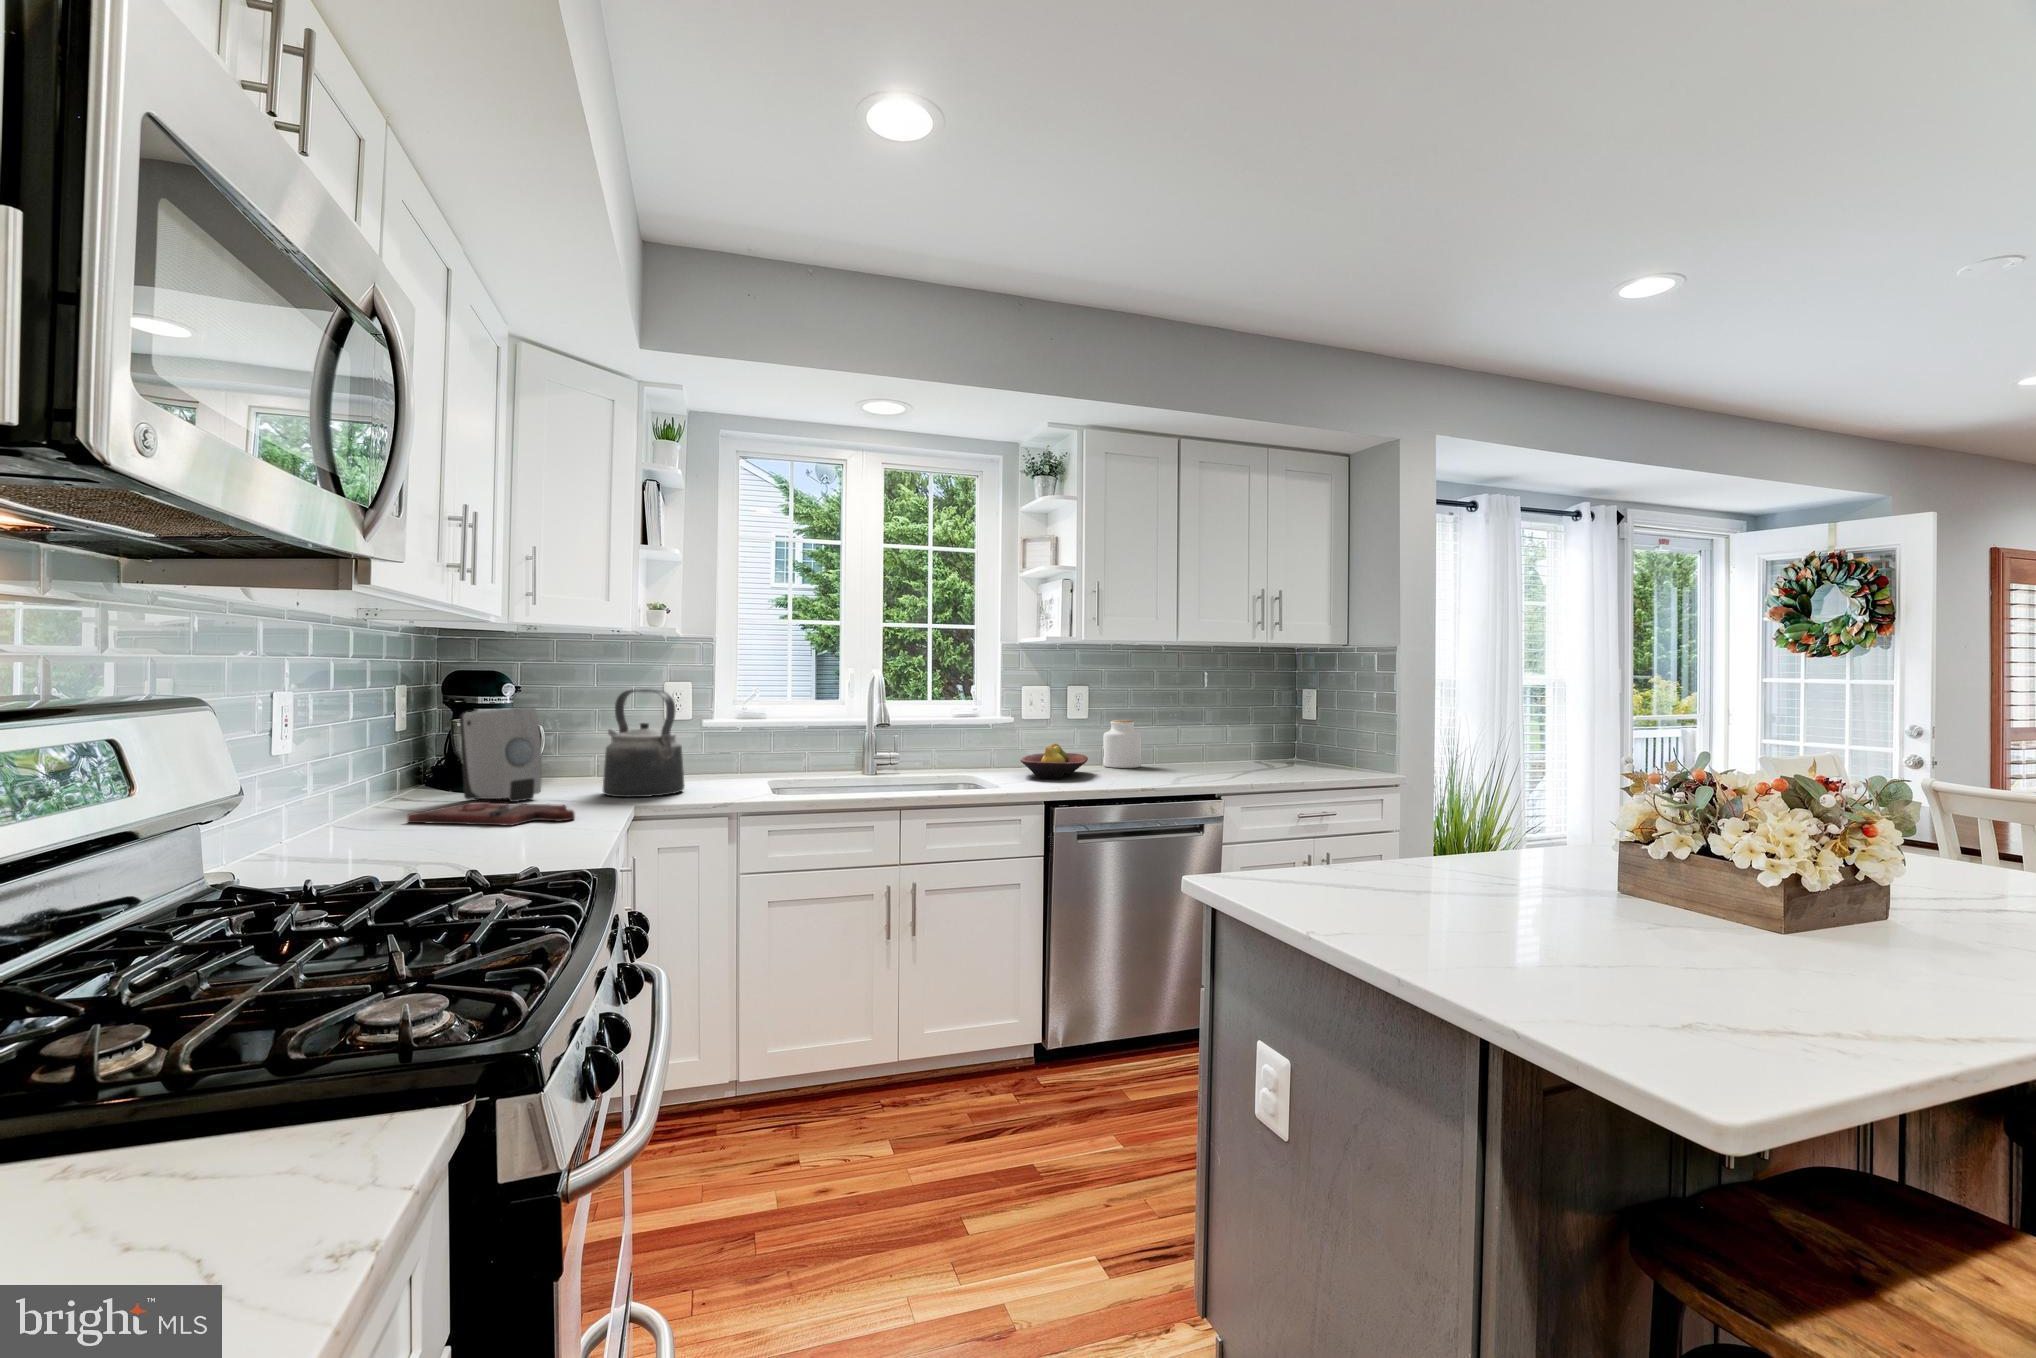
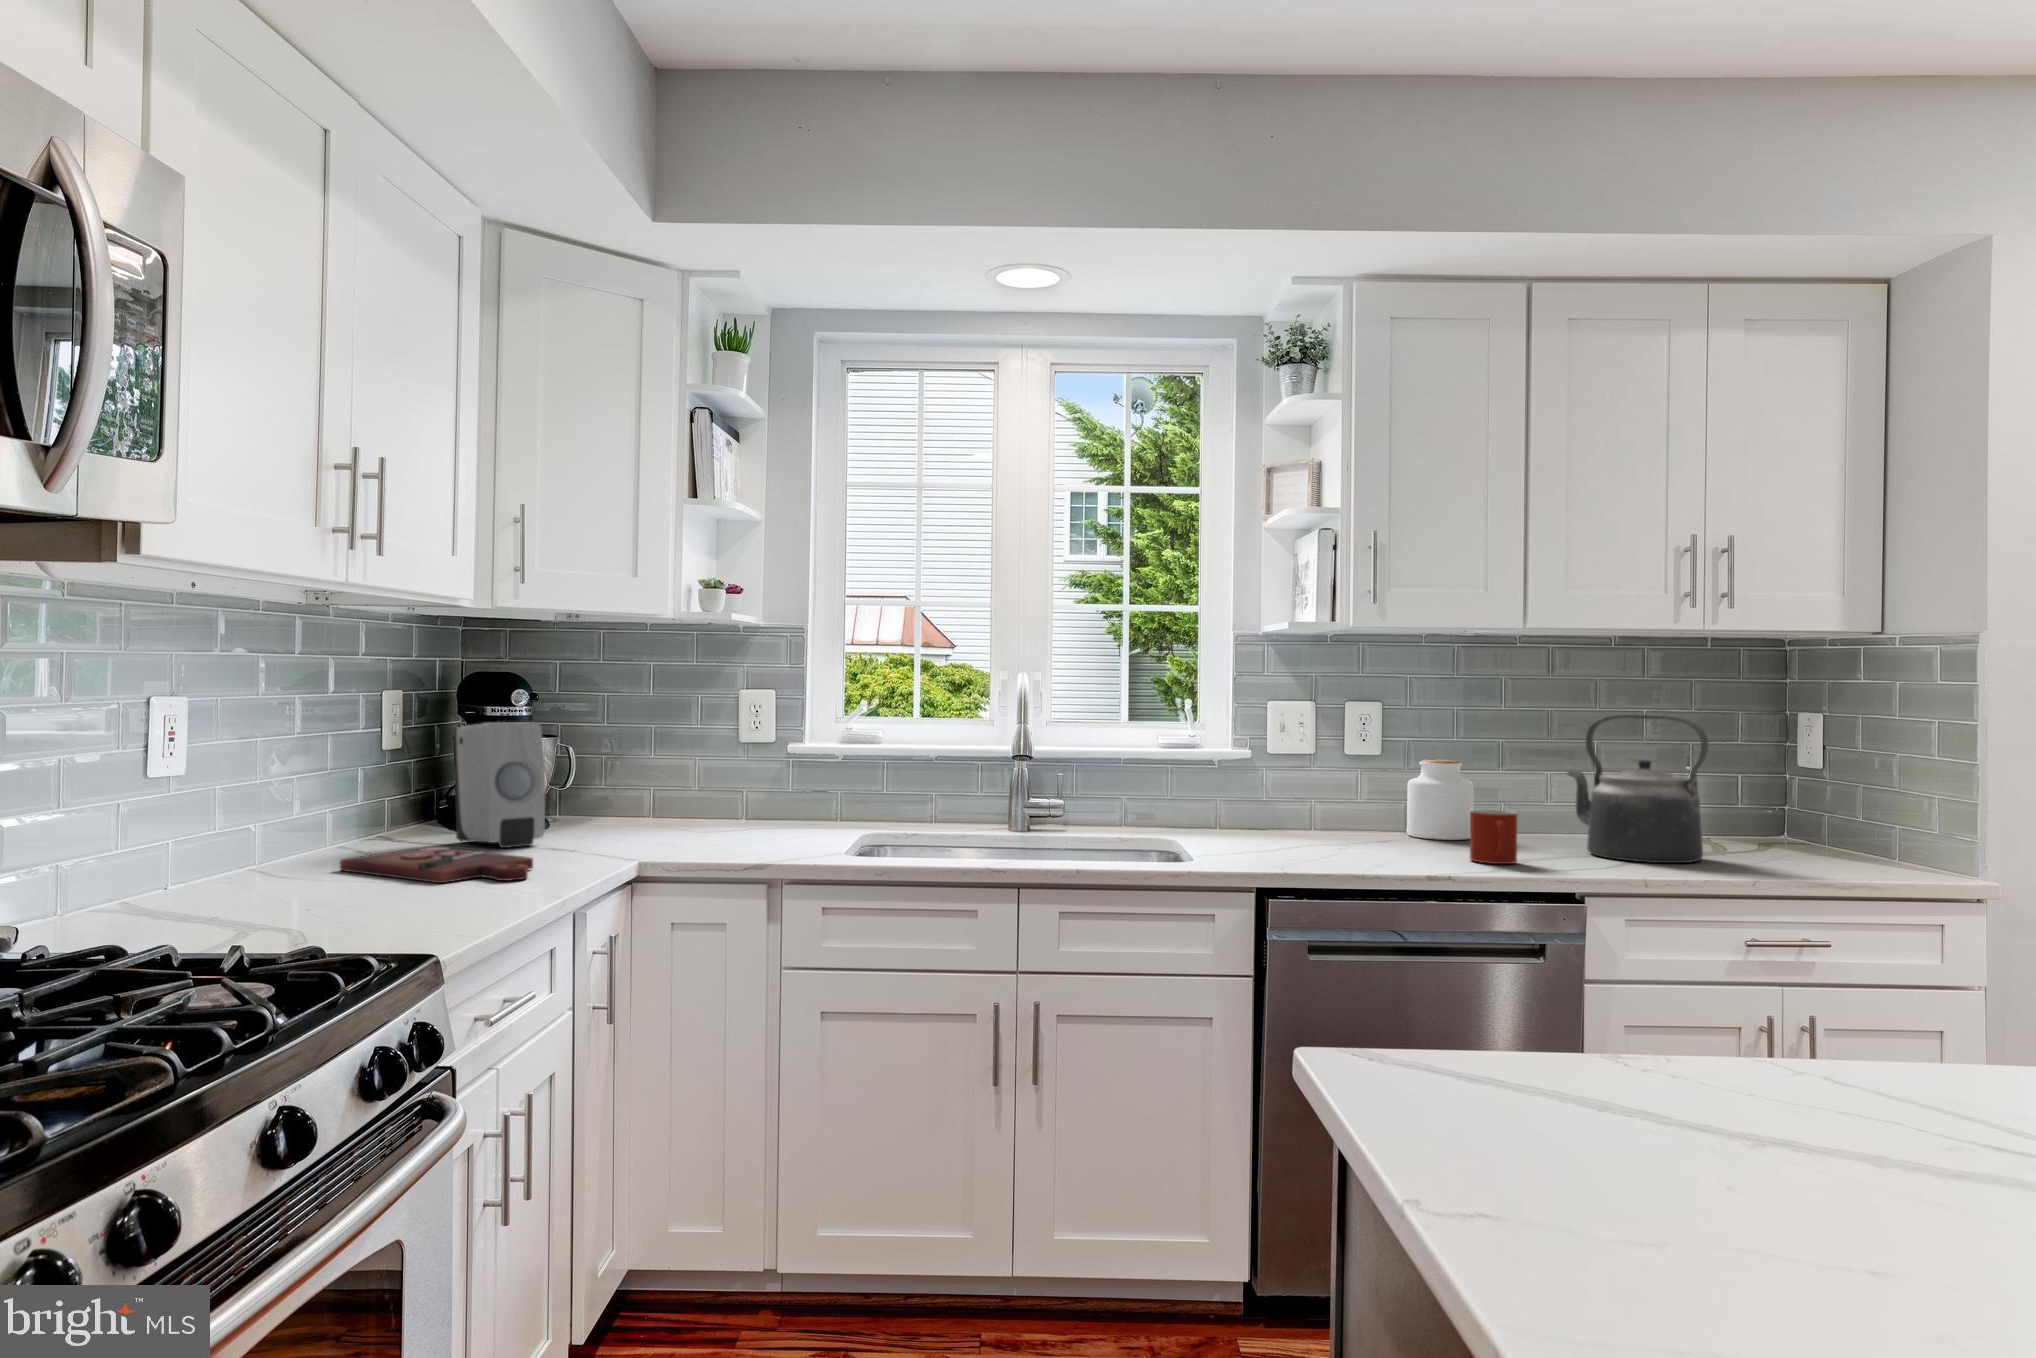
kettle: present [603,689,685,797] -> present [1567,714,1708,863]
fruit bowl: present [1020,744,1088,779] -> none [1242,795,1363,854]
mug: none [1153,748,1179,779] -> present [1470,809,1517,864]

